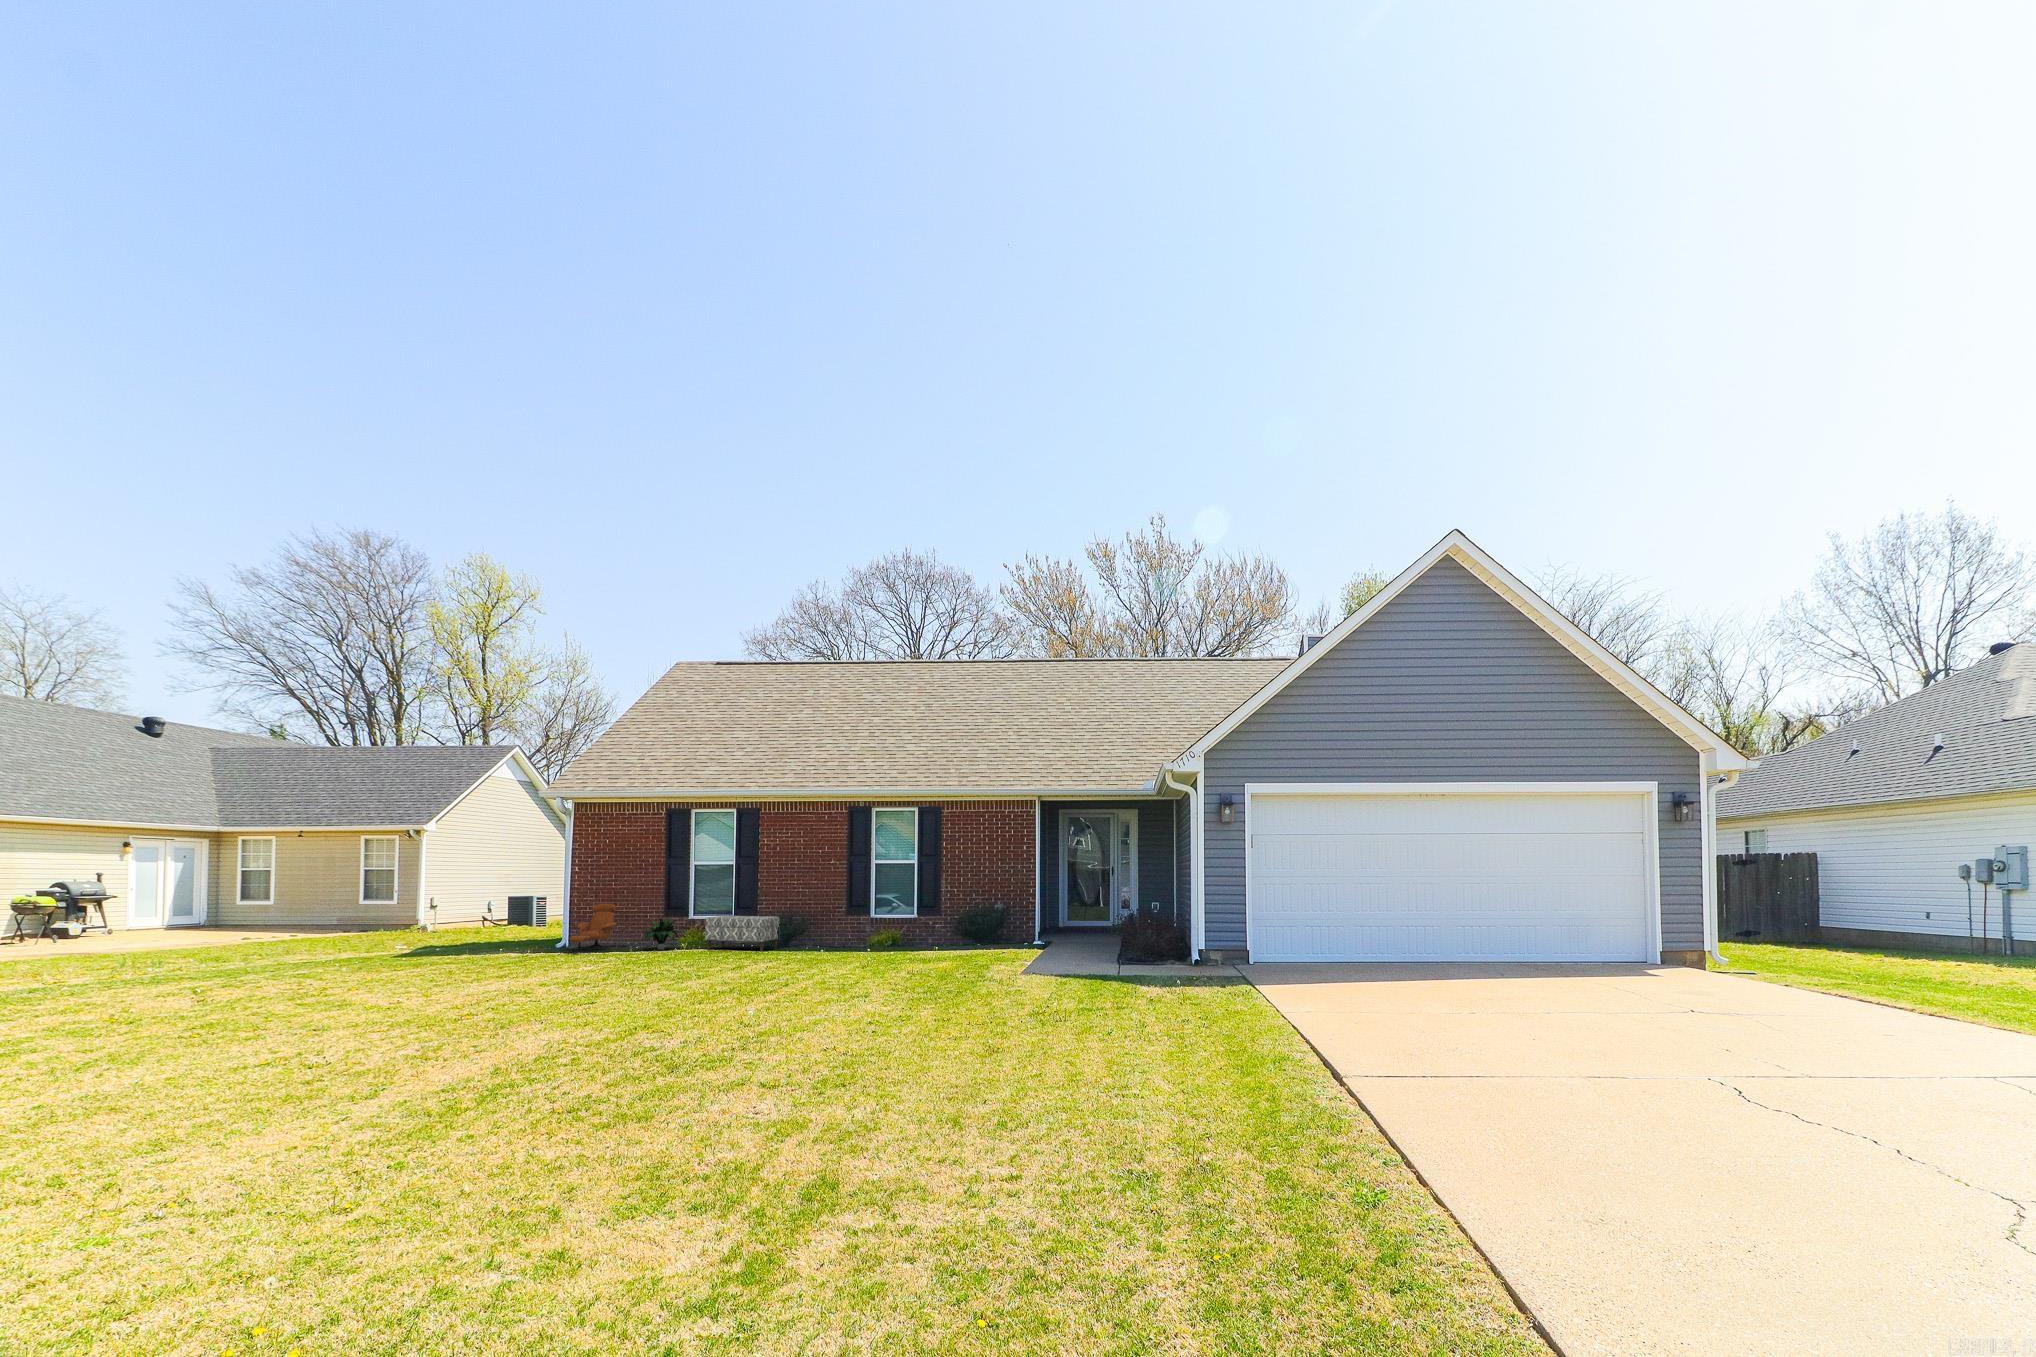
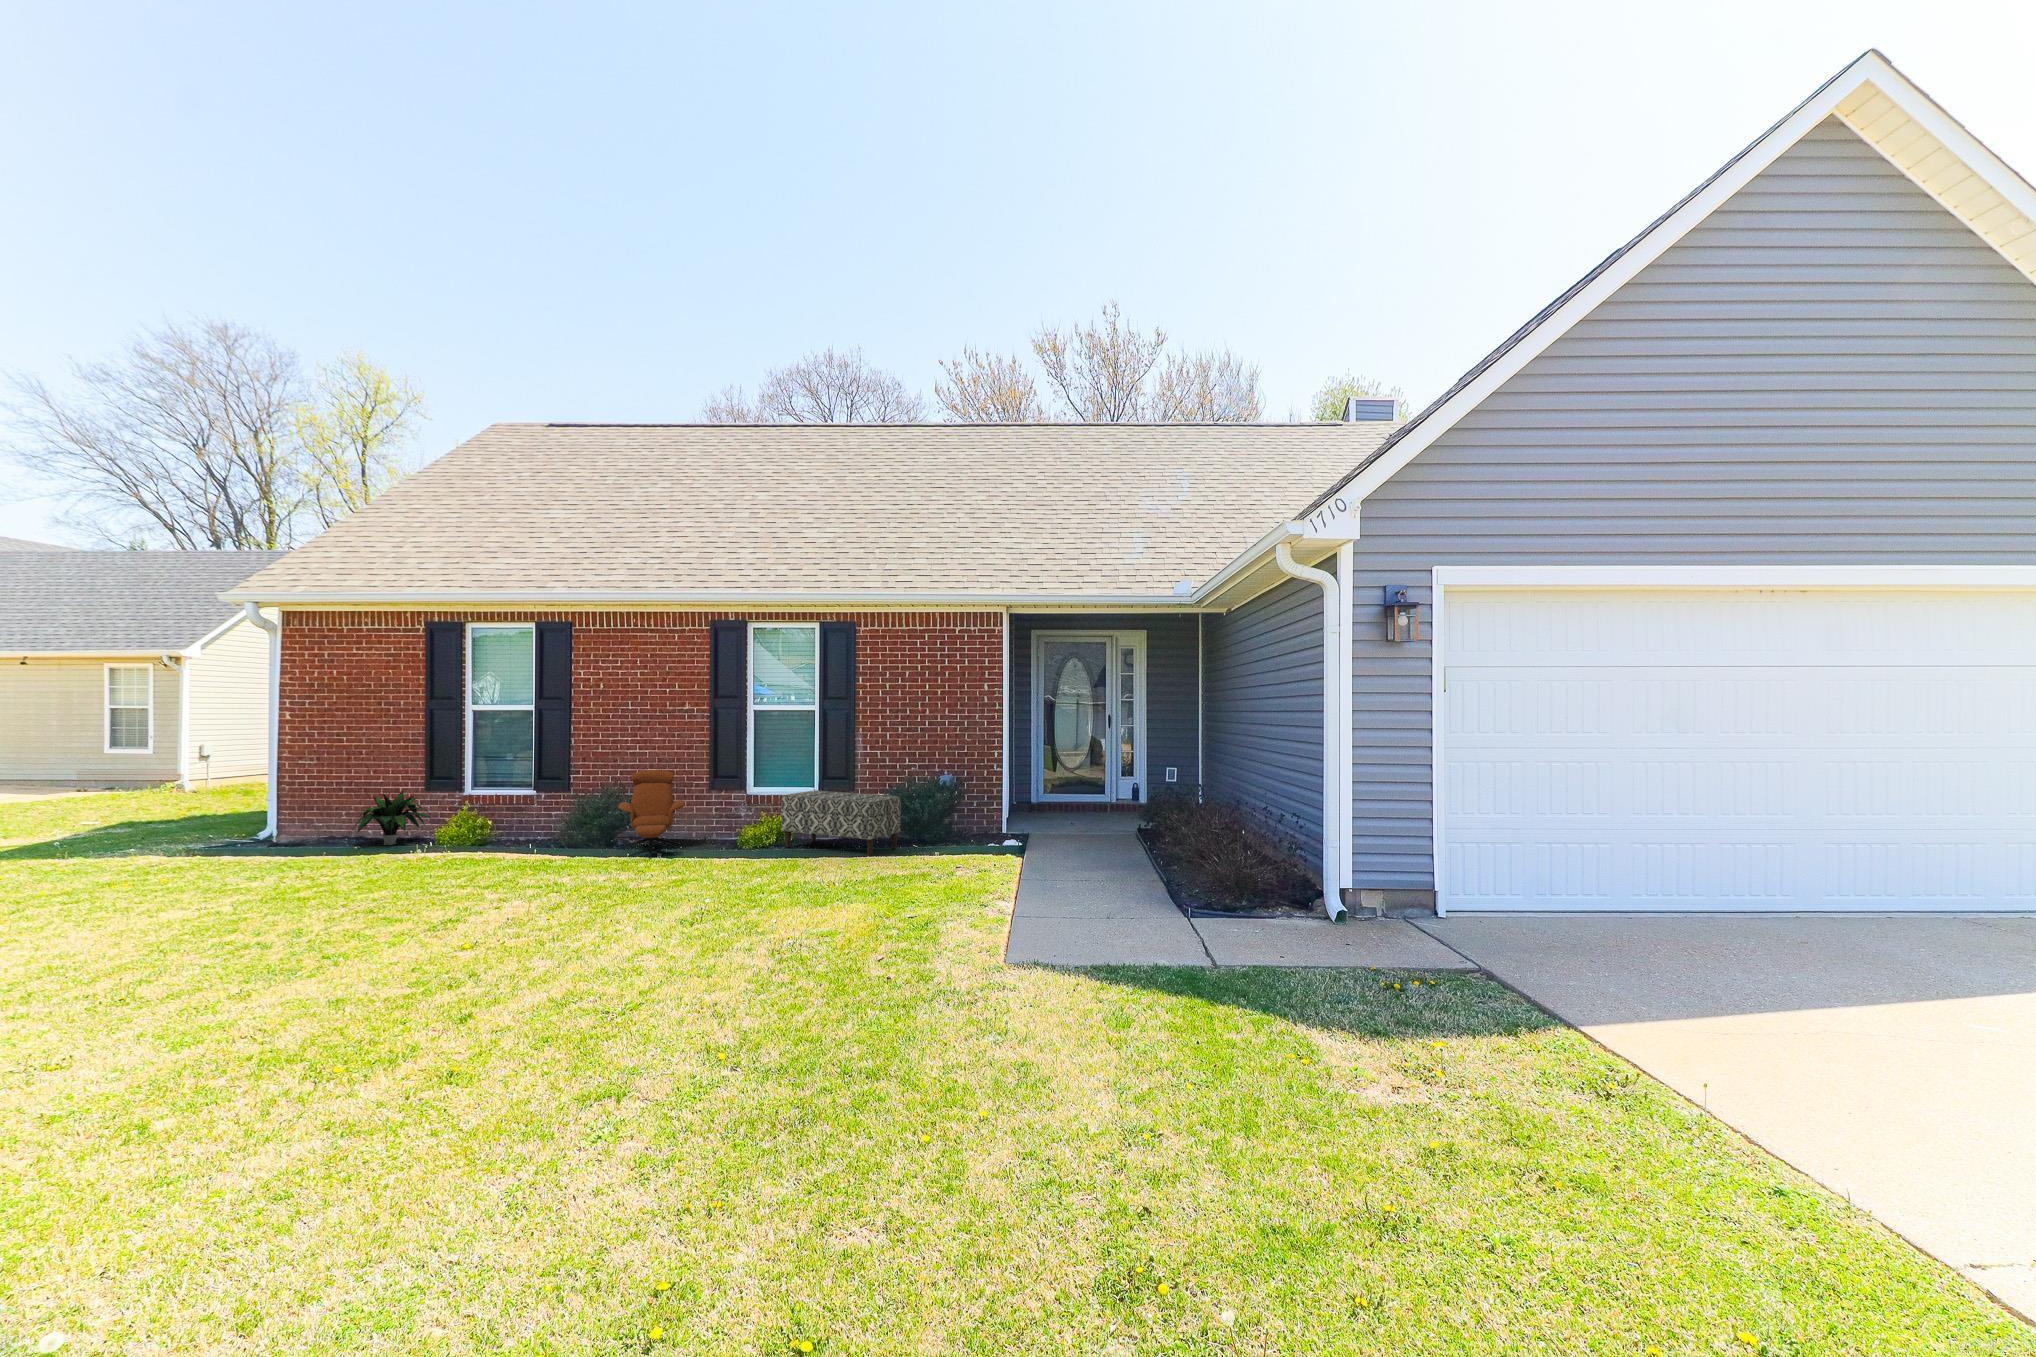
lounge chair: present [568,904,616,955] -> present [618,770,685,859]
bench: present [705,915,780,952] -> present [781,790,901,856]

